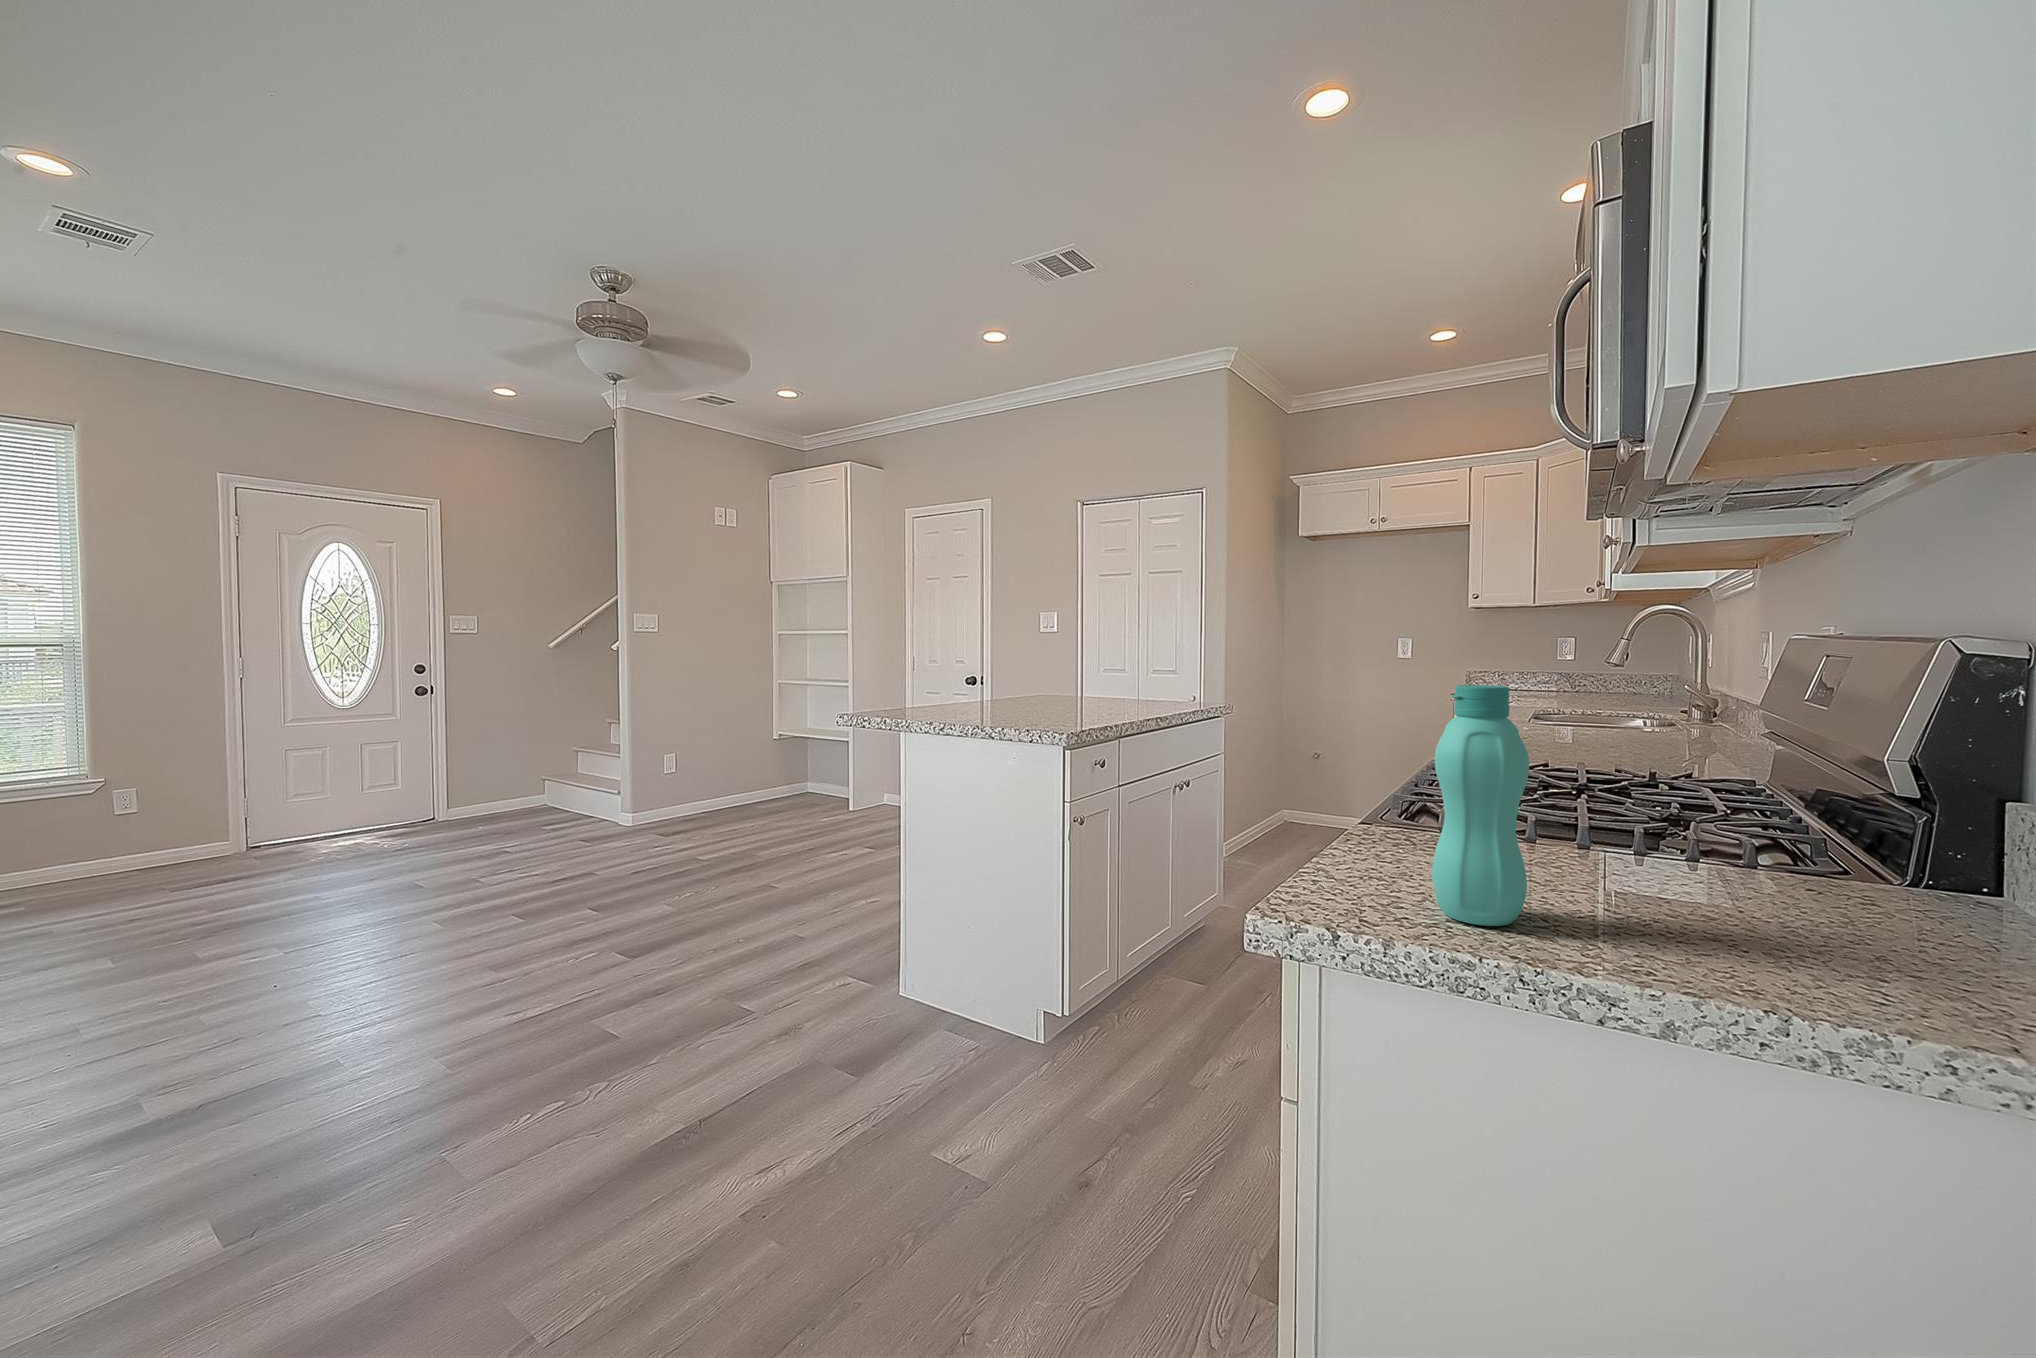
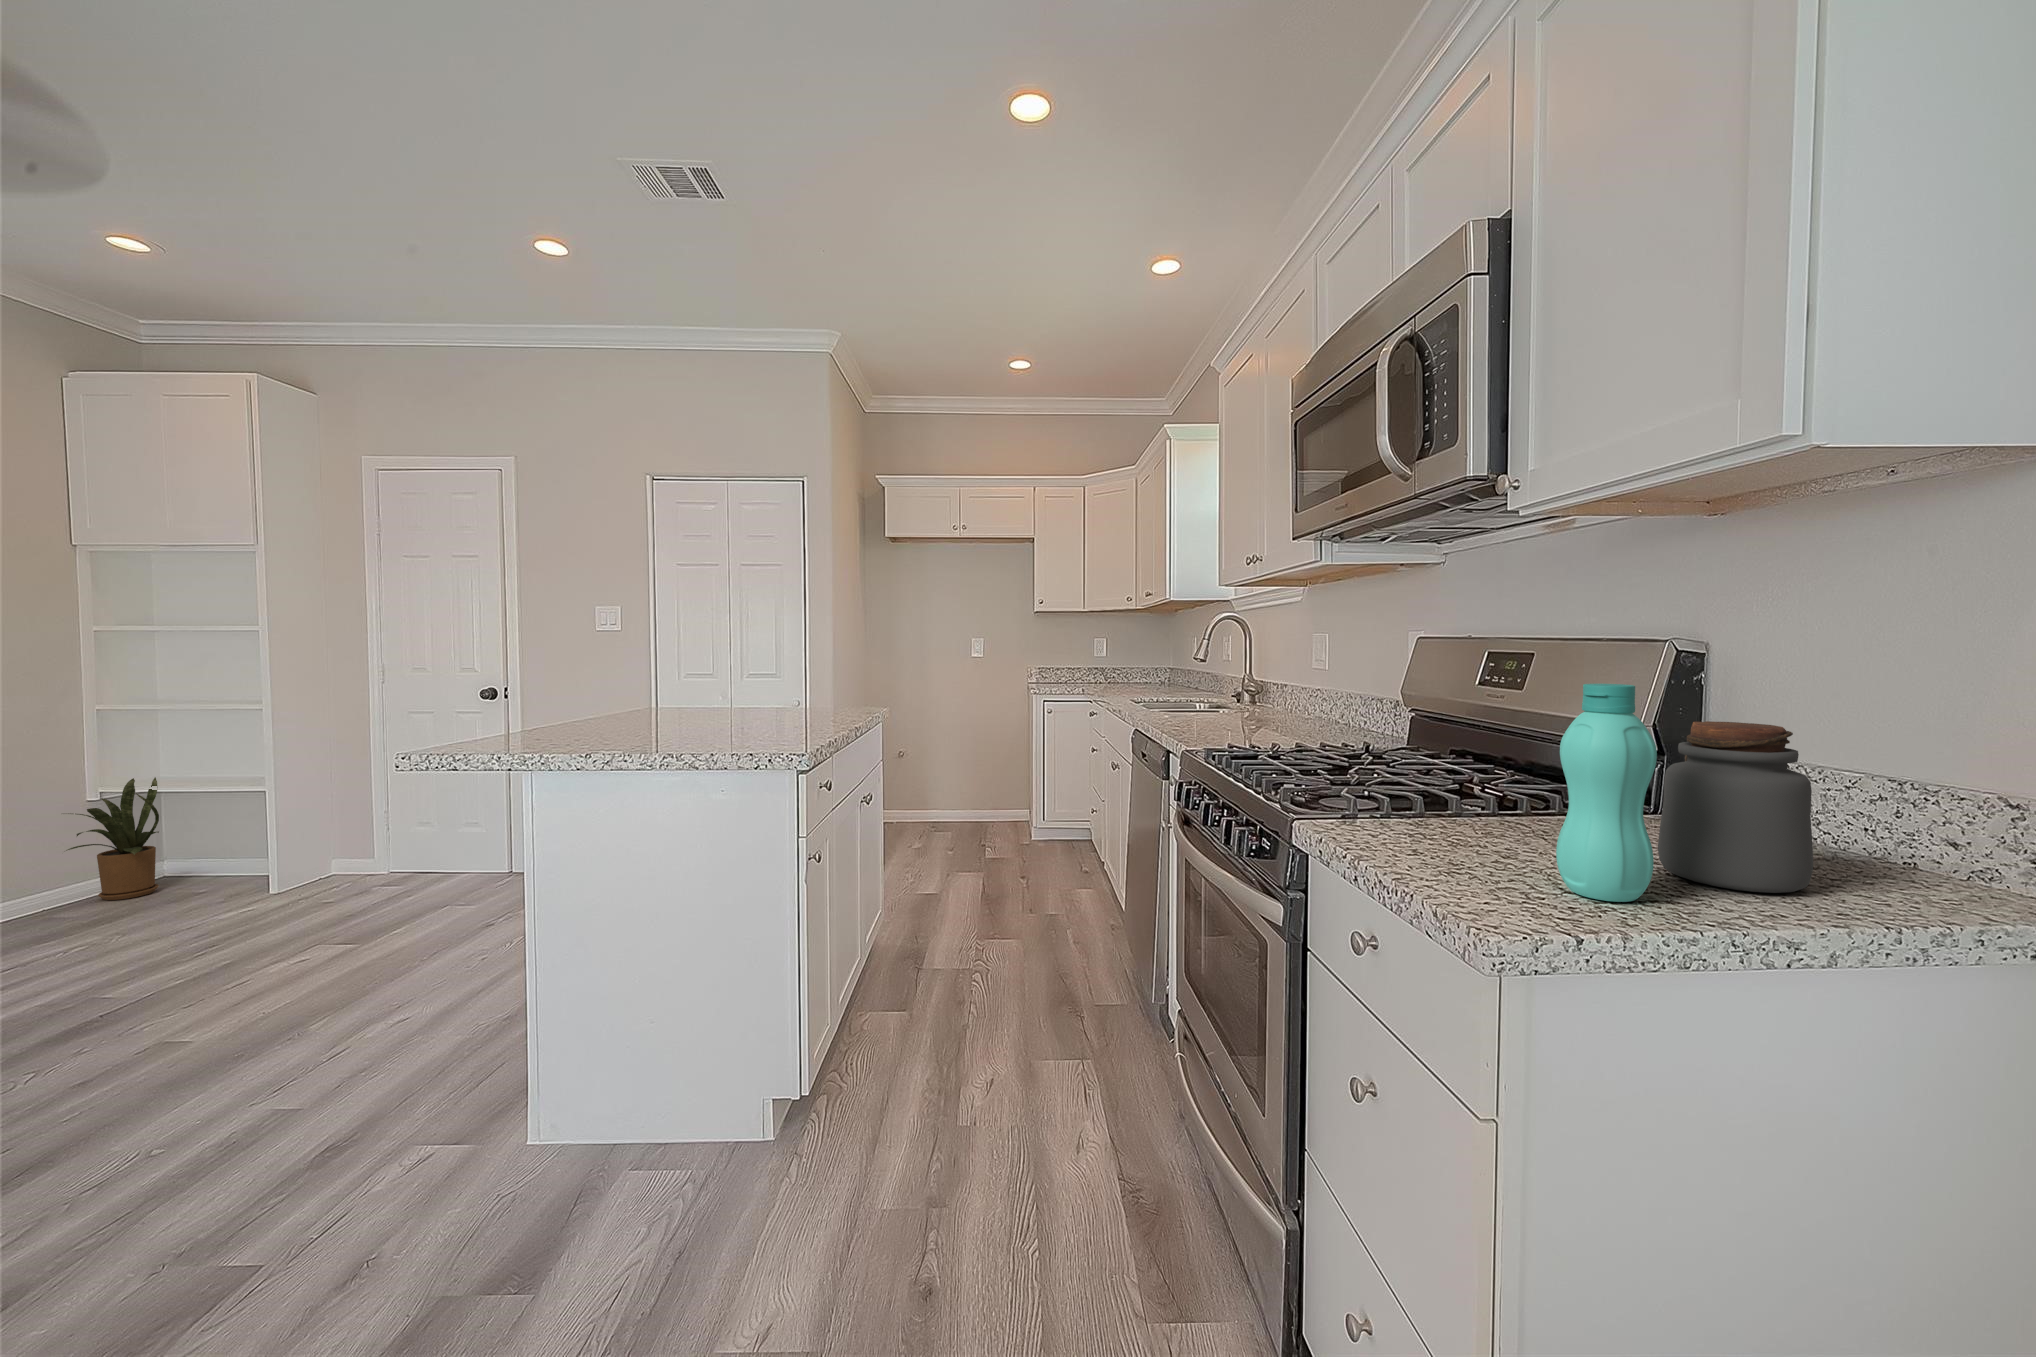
house plant: none [755,727,802,802] -> present [66,777,159,900]
jar: none [1622,739,1817,963] -> present [1658,721,1813,893]

